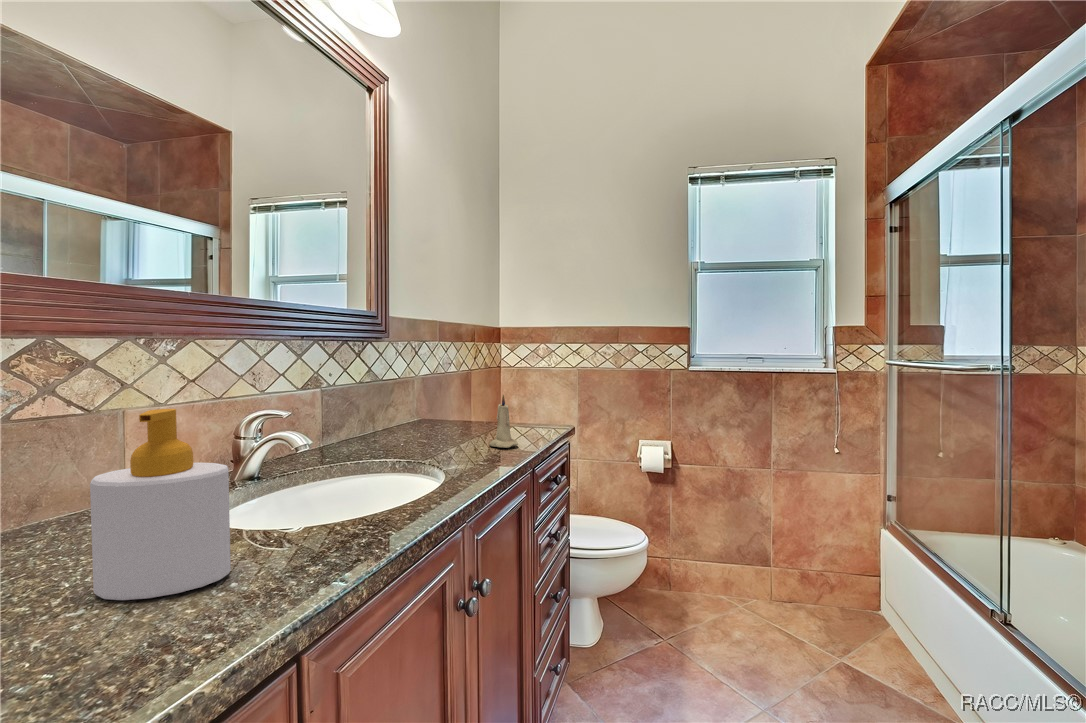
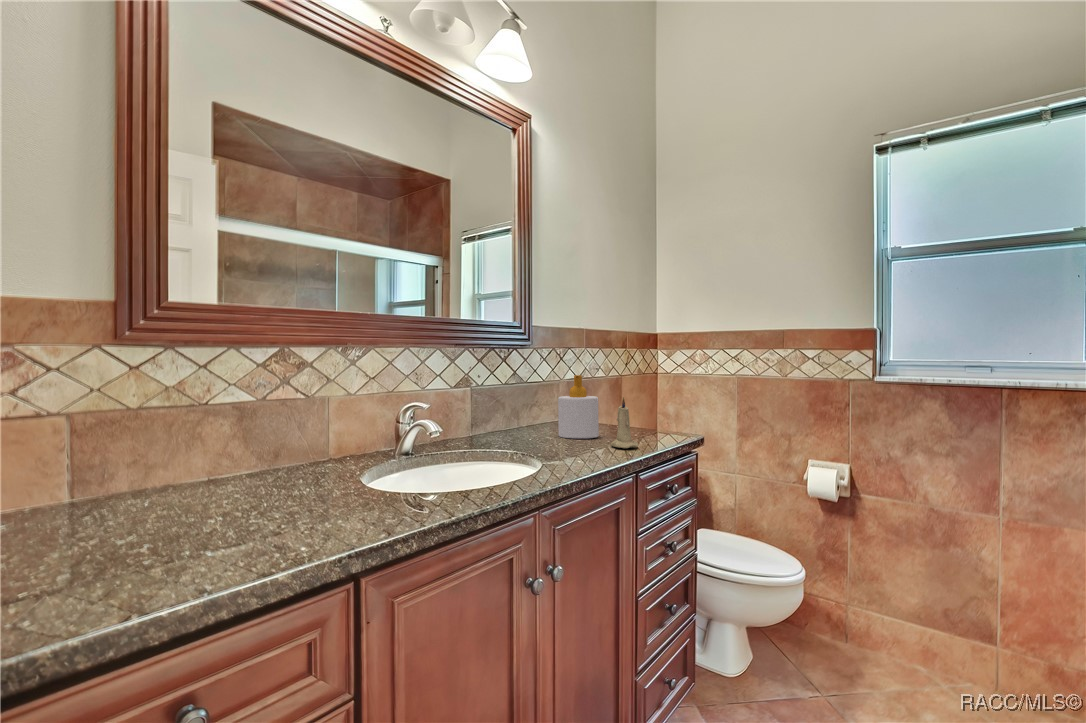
soap bottle: present [90,409,231,600] -> present [558,375,599,439]

